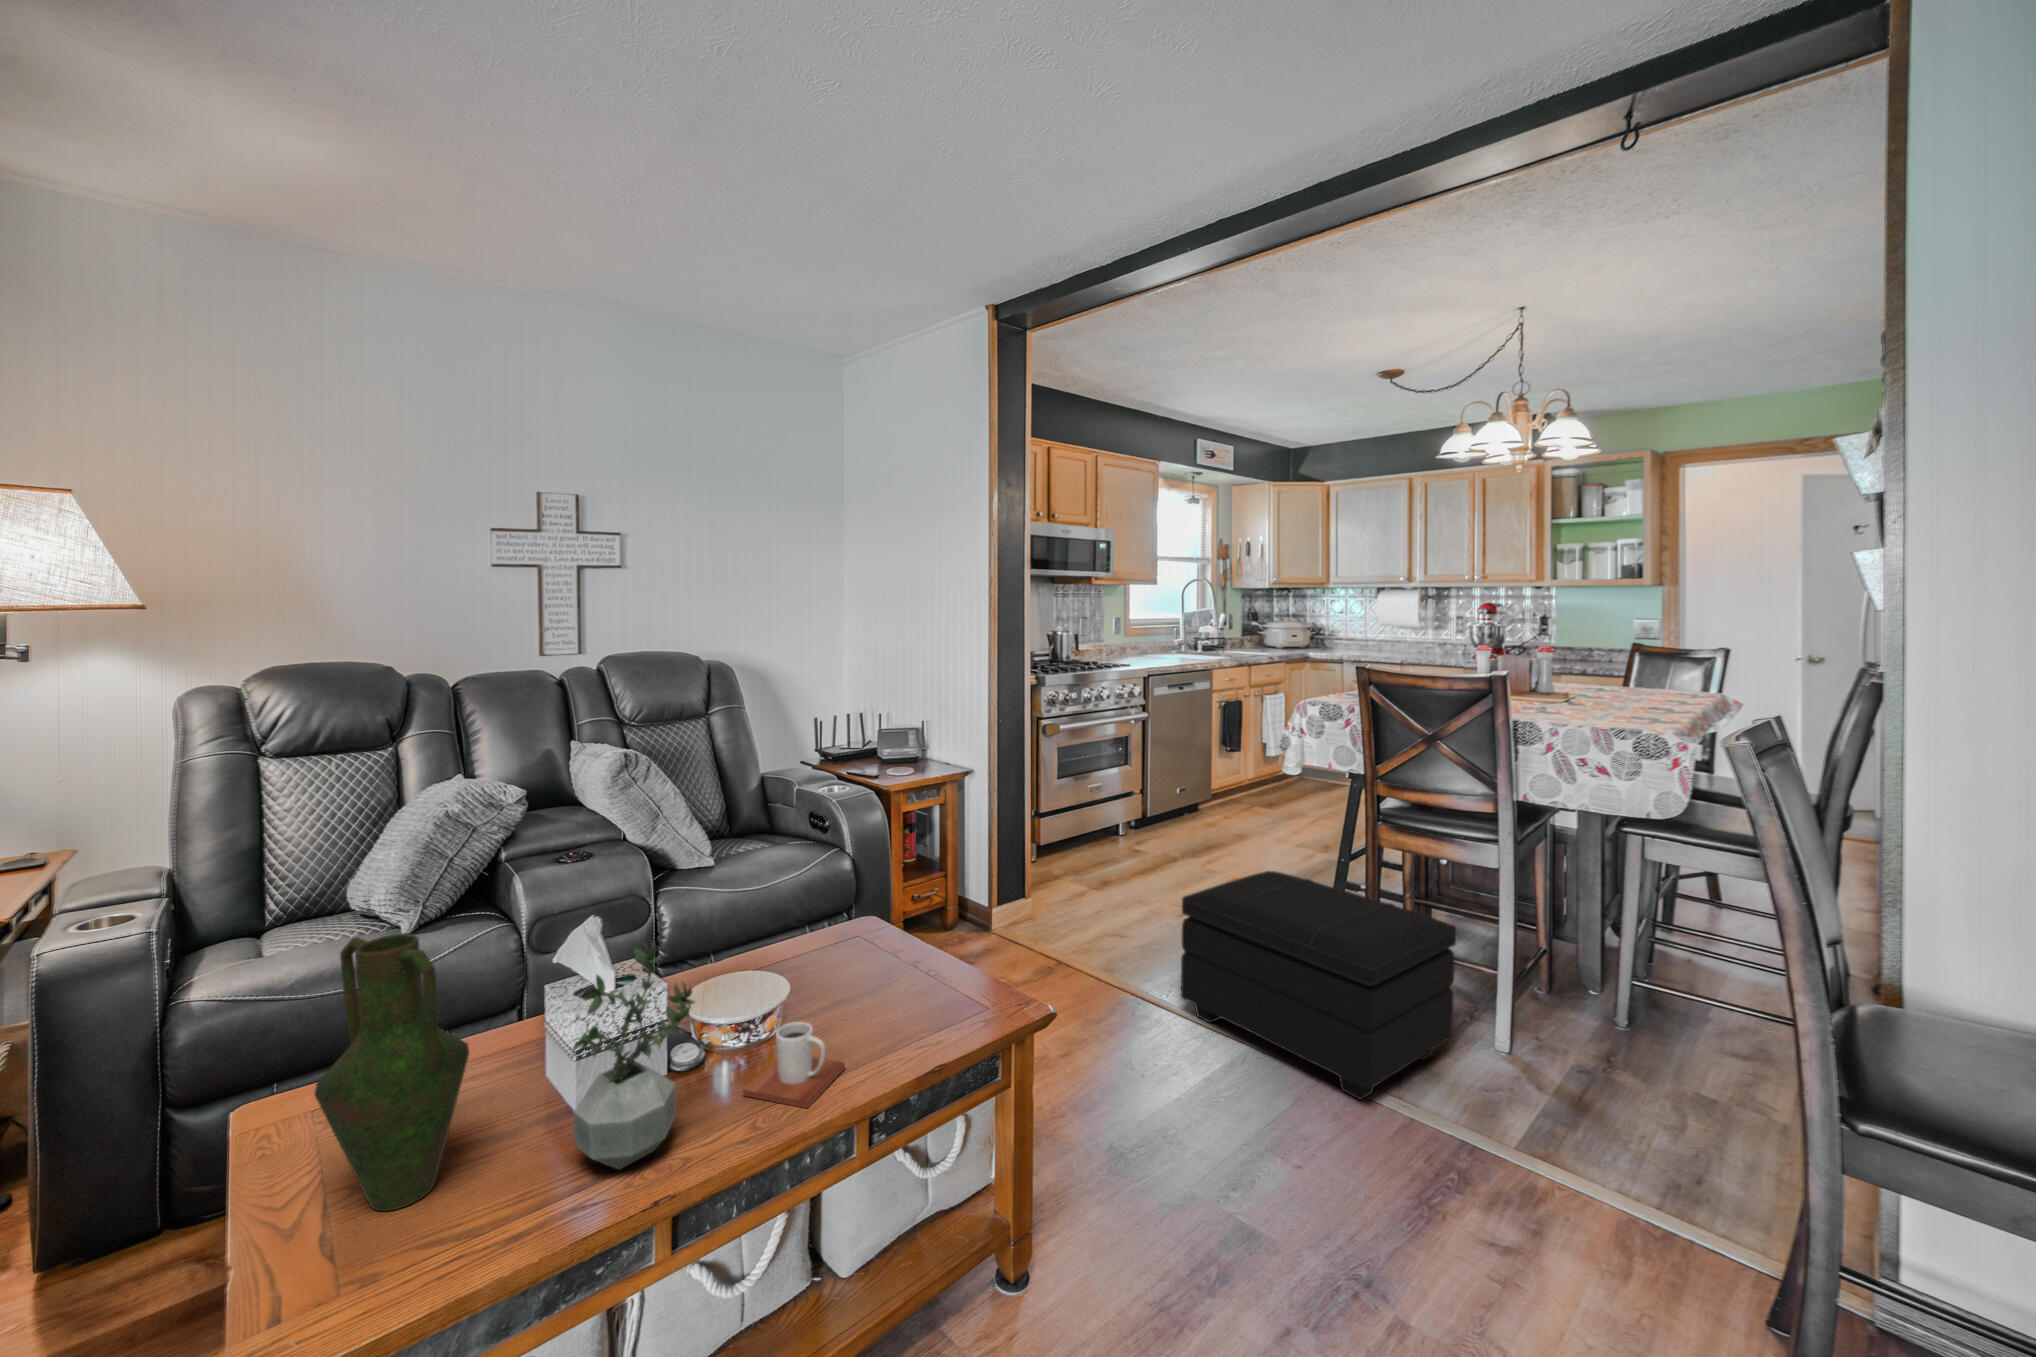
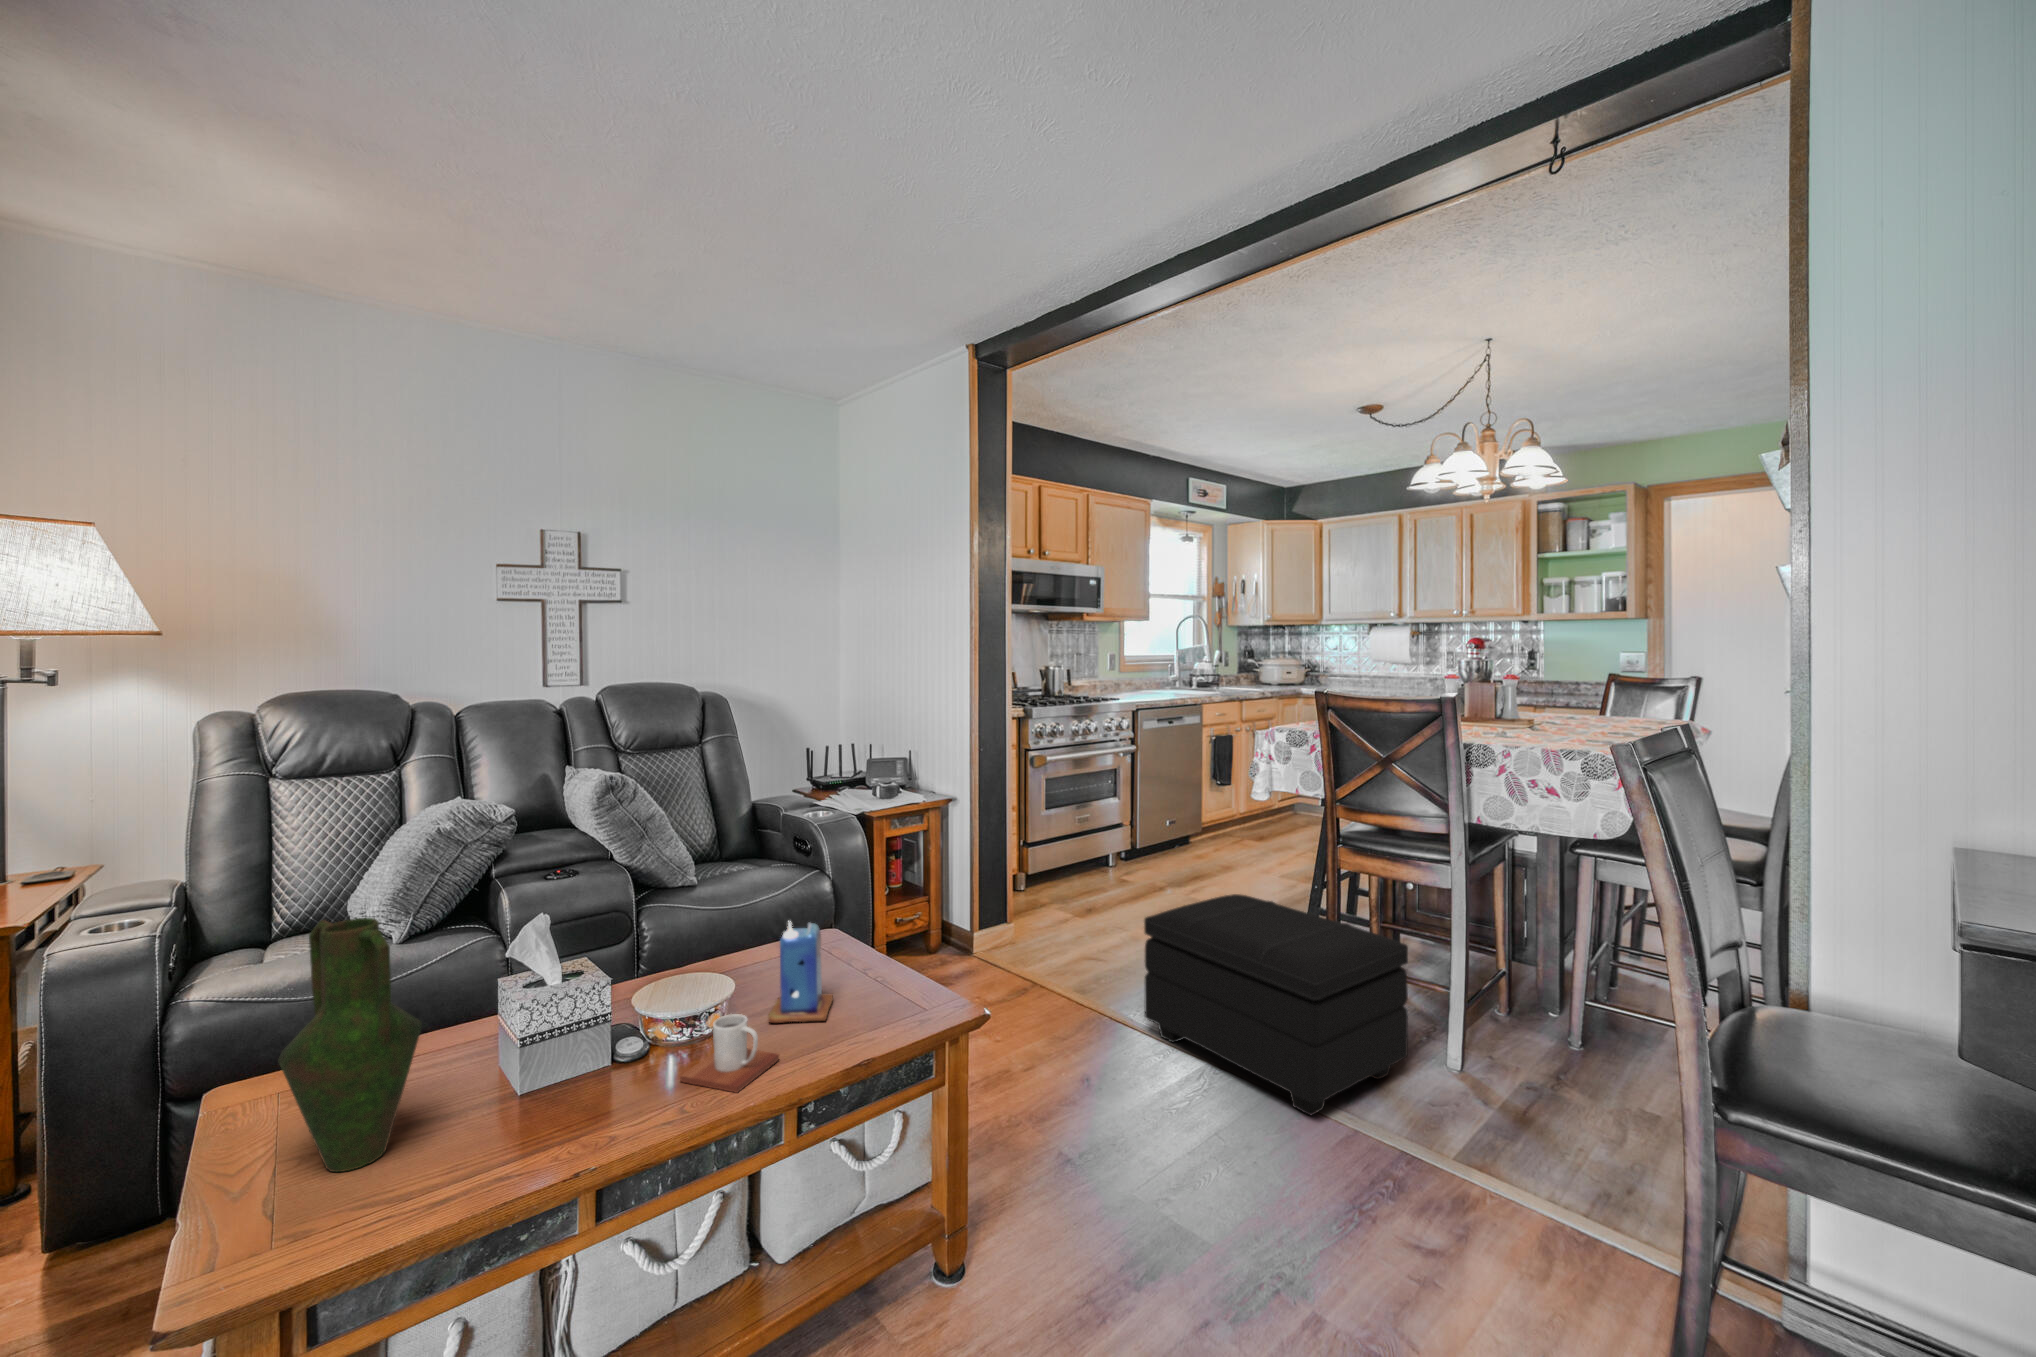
candle: none [824,917,888,1025] -> present [768,921,833,1023]
potted plant: present [570,942,694,1169] -> none [509,928,634,1141]

